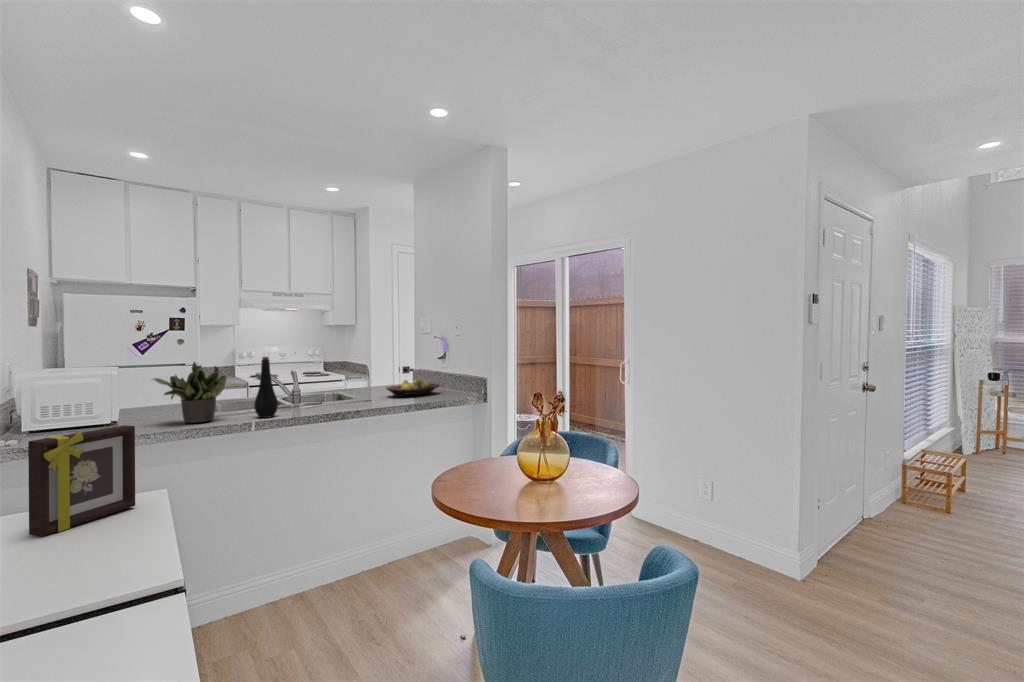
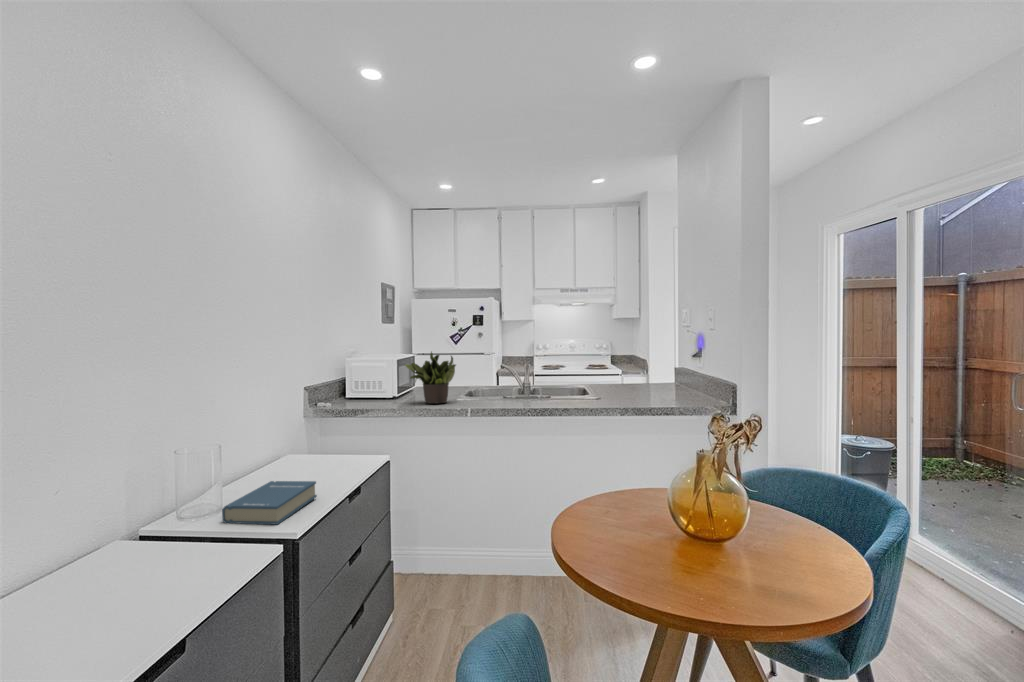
bottle: present [254,357,278,418] -> none [476,348,496,405]
fruit bowl: present [386,378,440,397] -> none [621,376,687,396]
picture frame: present [28,425,135,536] -> none [285,400,356,475]
hardback book: none [38,527,144,606] -> present [222,481,317,525]

